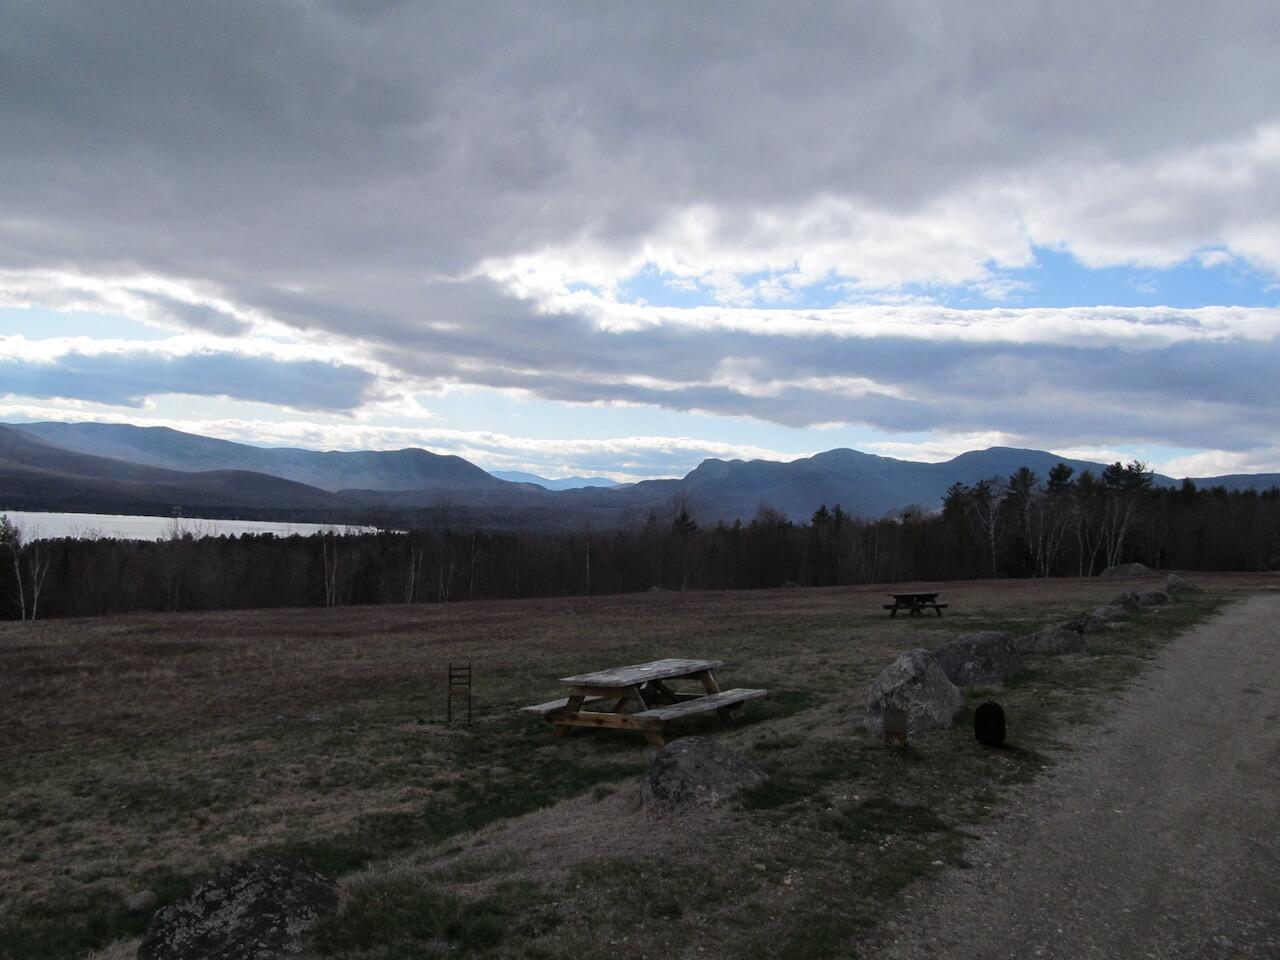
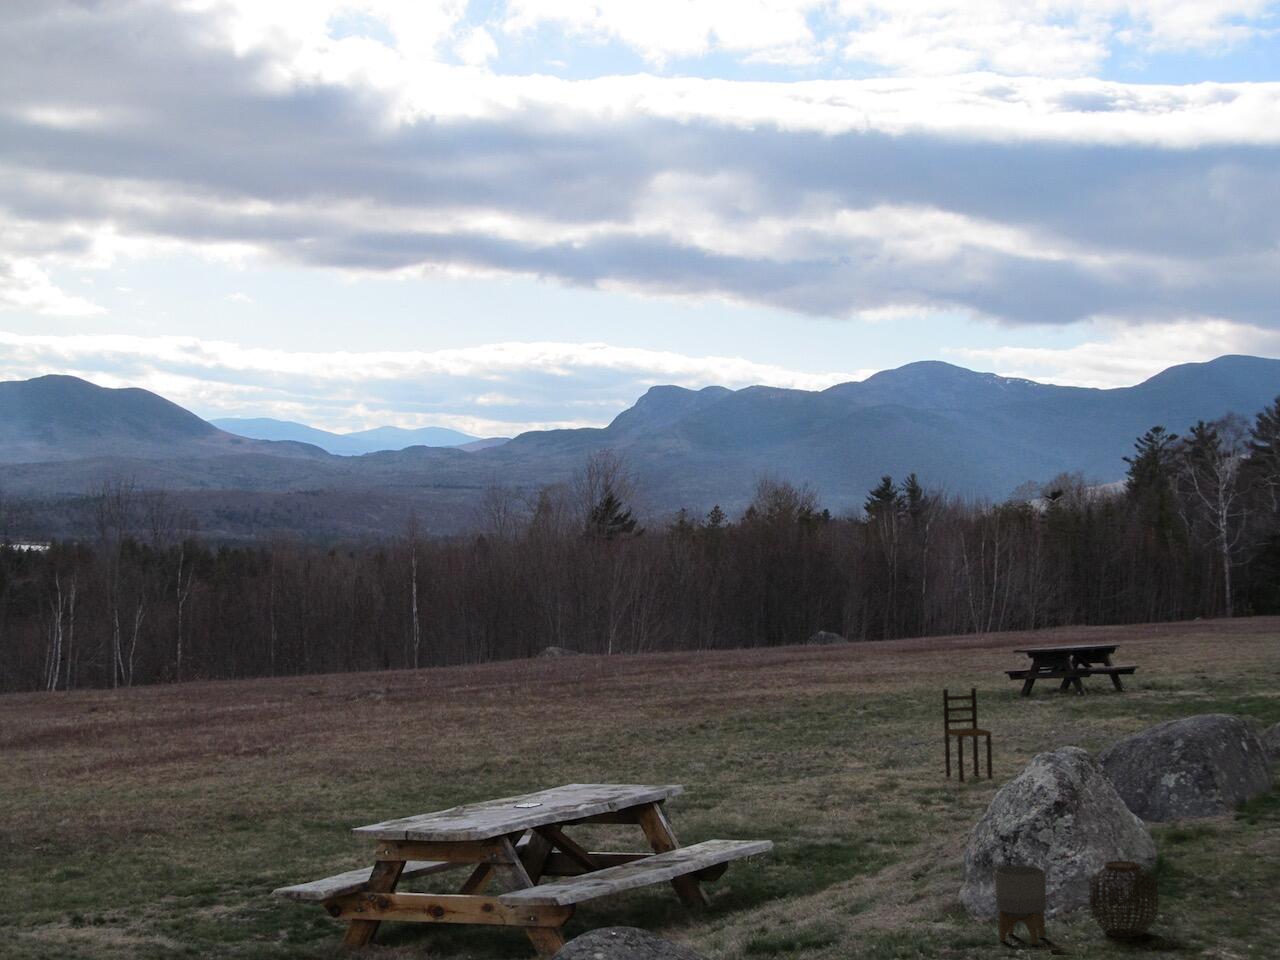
chair: present [447,663,471,726] -> present [943,688,993,782]
backpack: present [974,699,1006,744] -> none [1179,838,1242,932]
woven basket: none [929,707,964,745] -> present [1089,861,1158,937]

